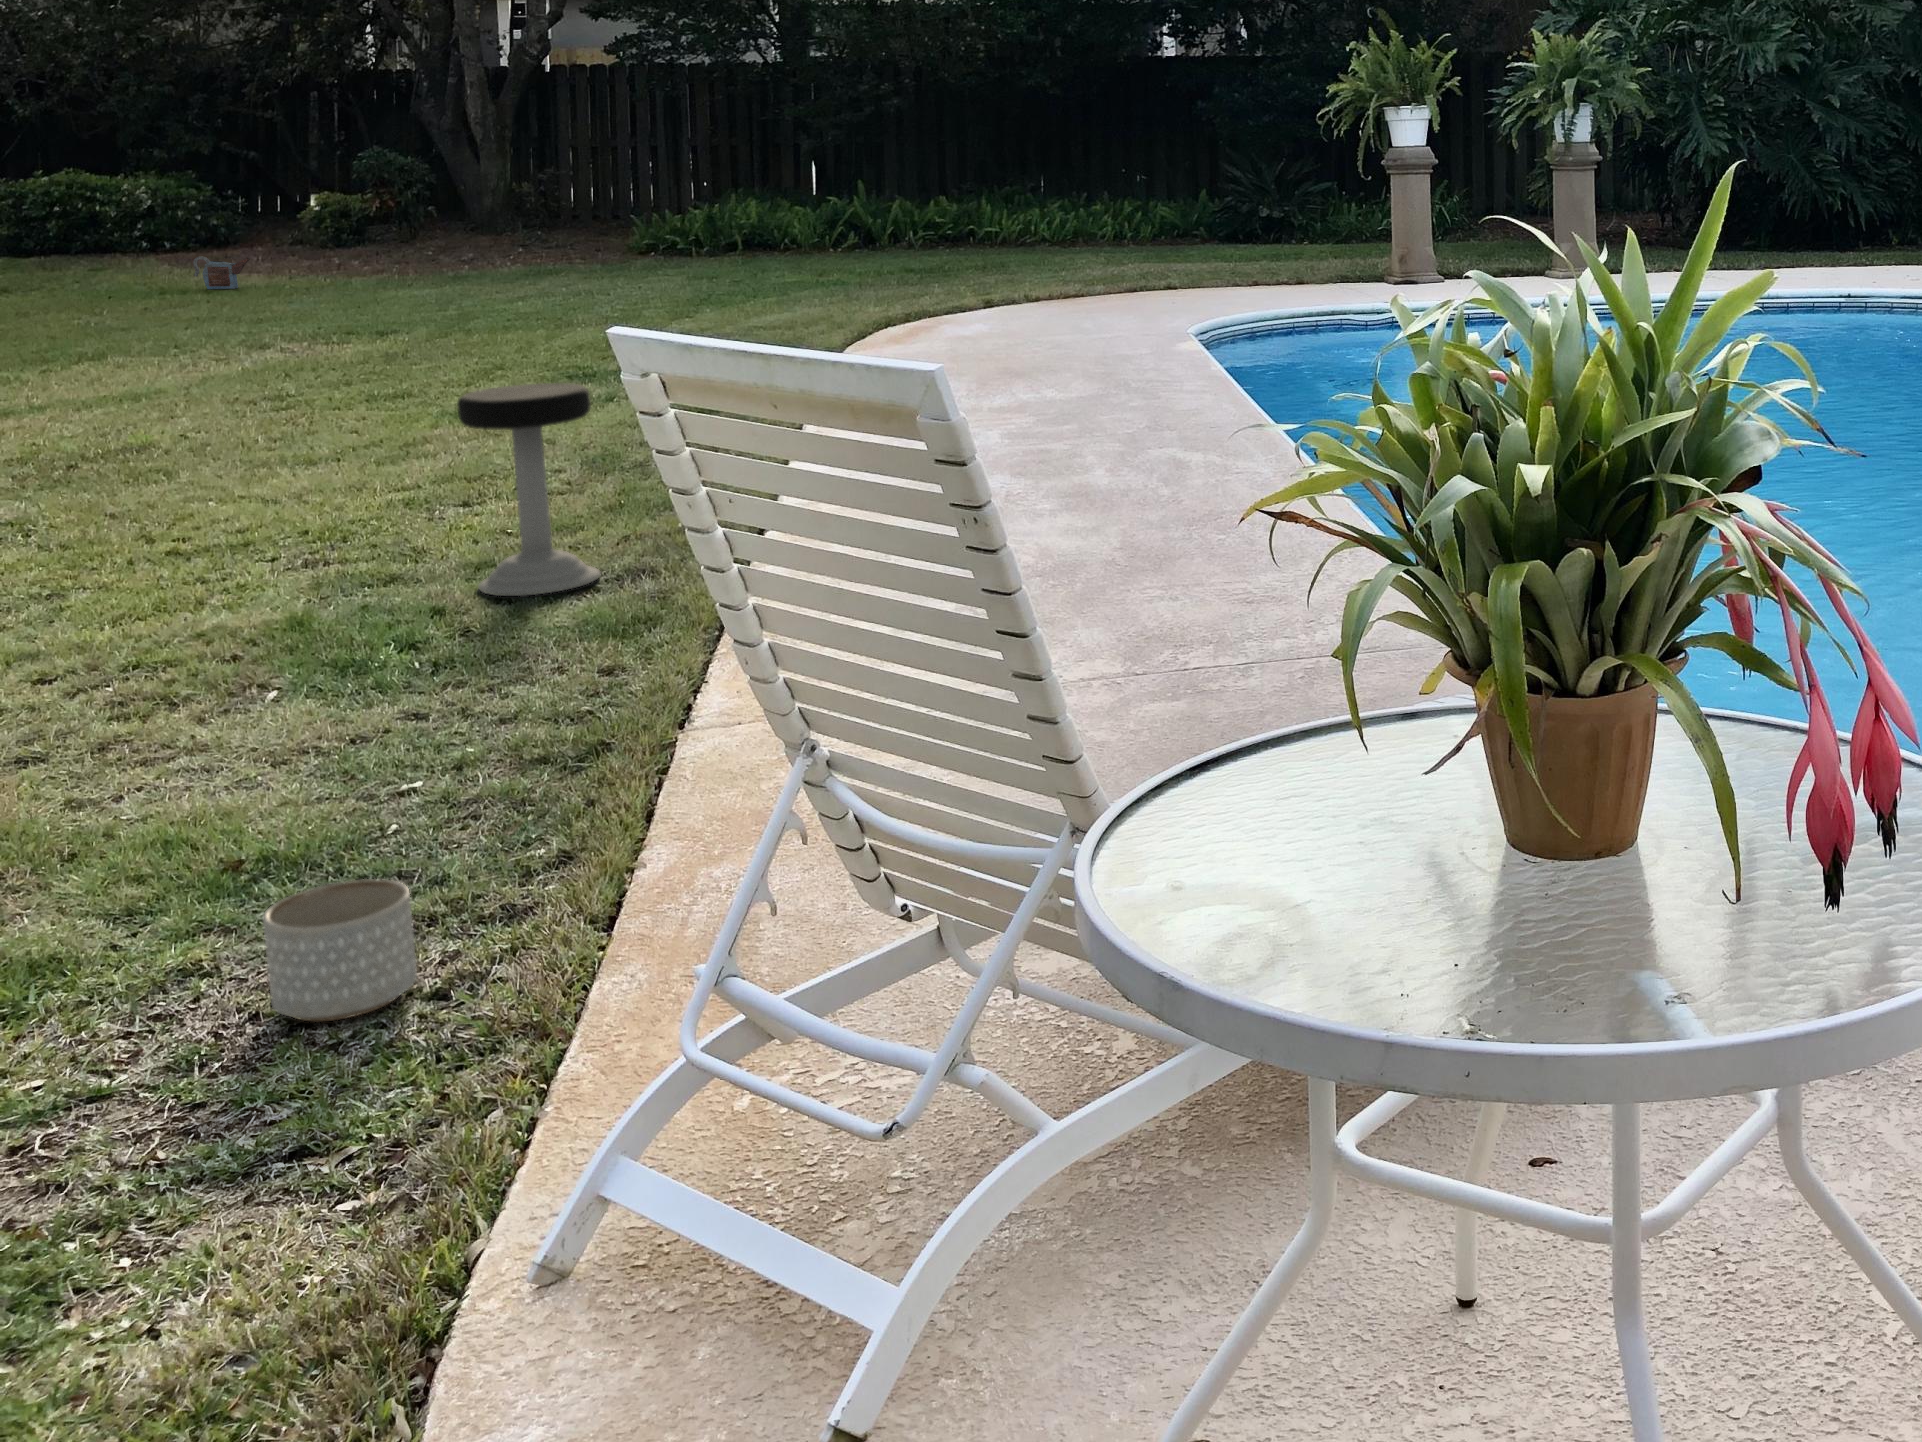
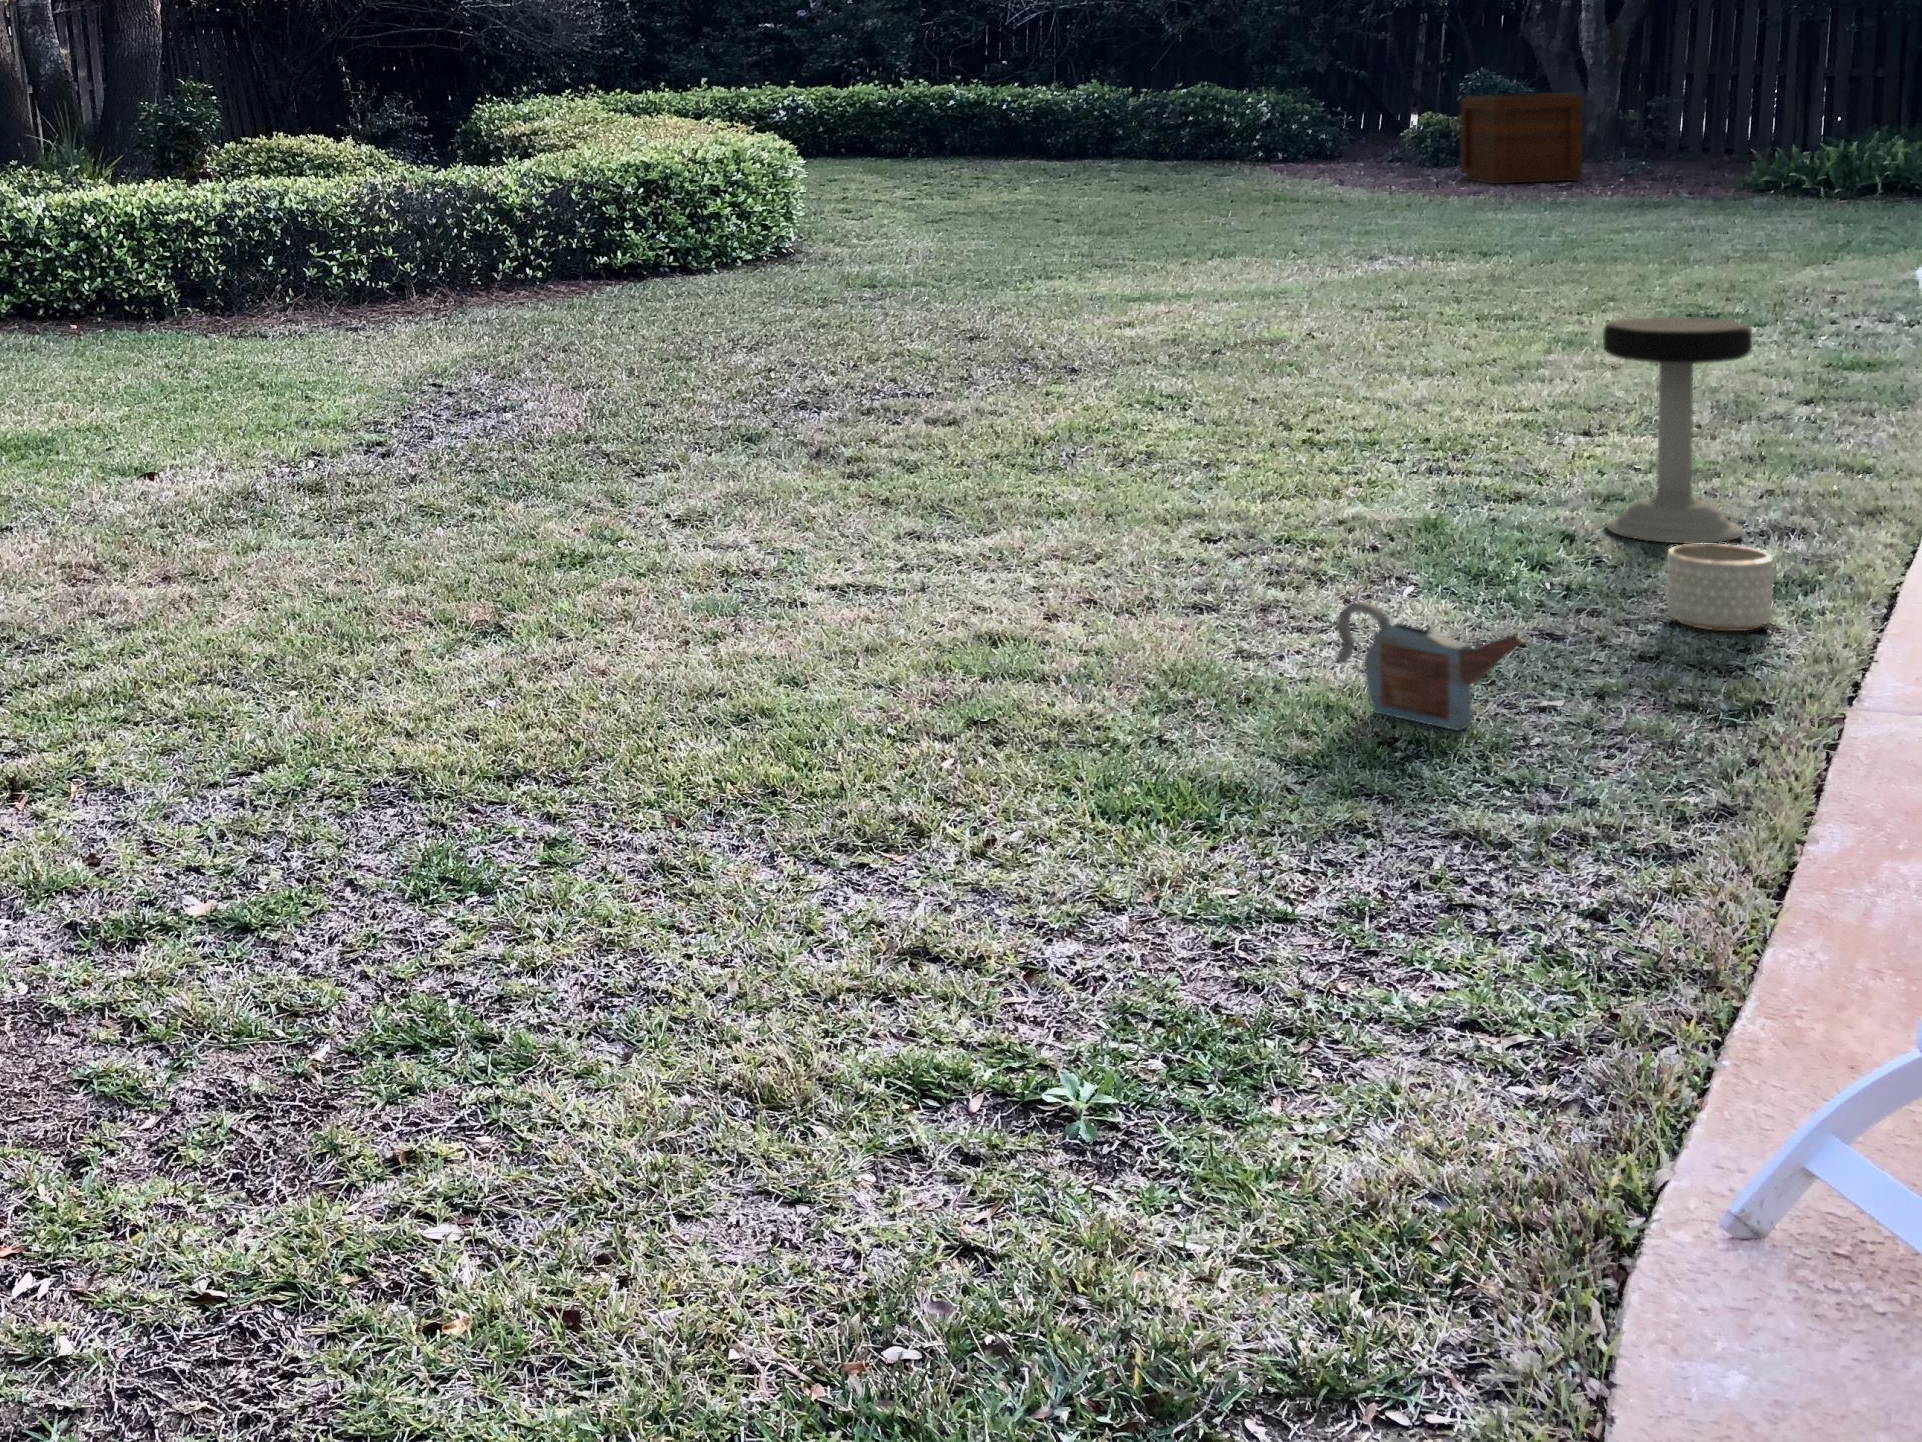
wooden crate: none [359,159,484,248] -> present [1460,93,1583,184]
watering can: present [193,256,250,289] -> present [1337,602,1523,730]
planter: present [263,879,417,1021] -> present [1667,543,1773,631]

